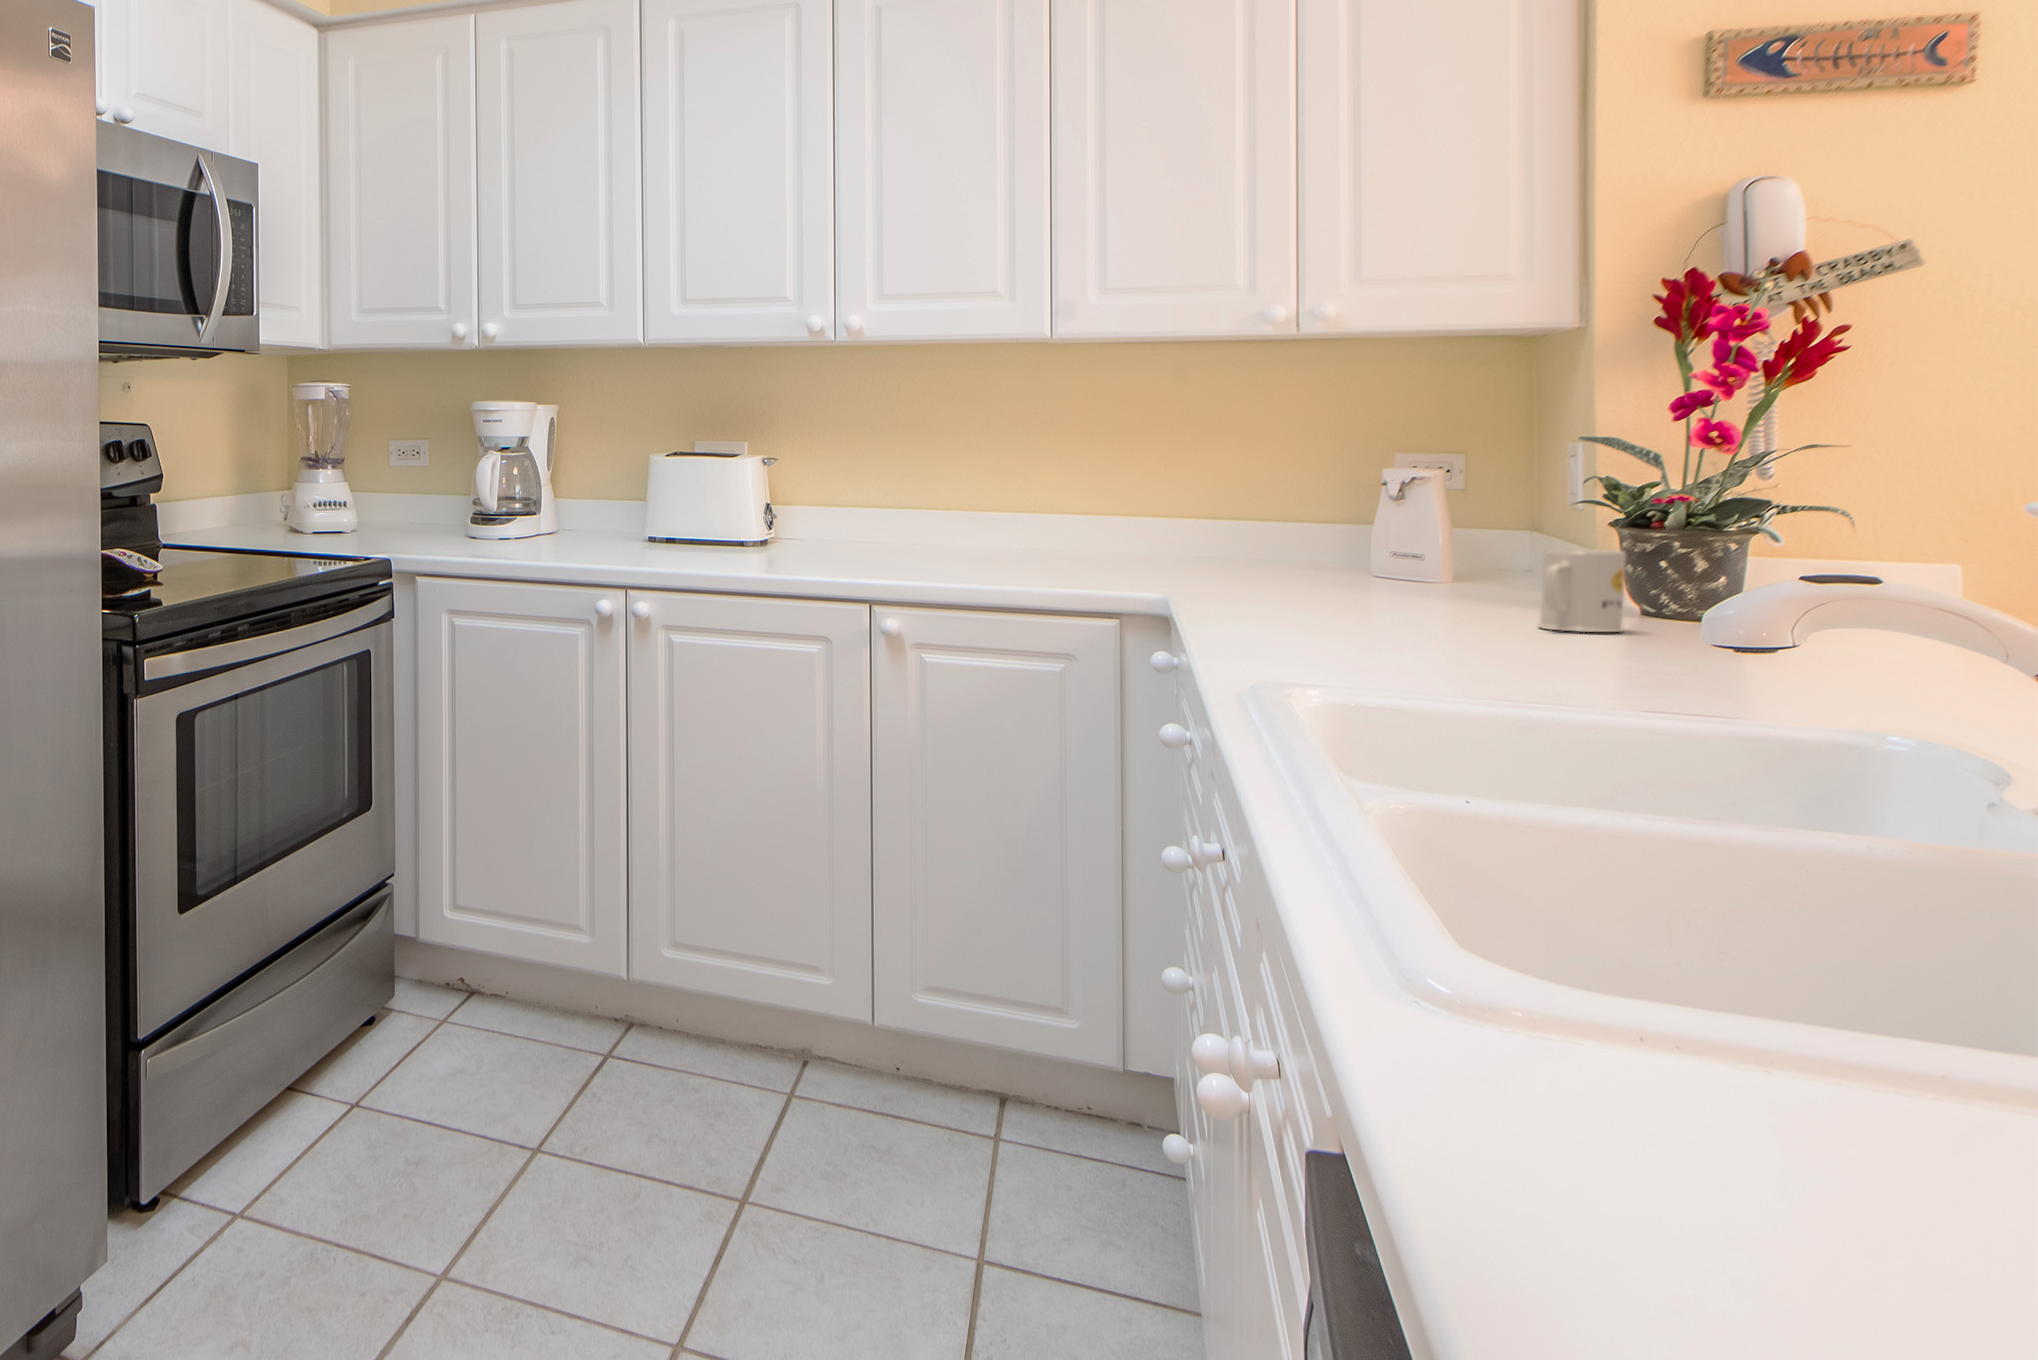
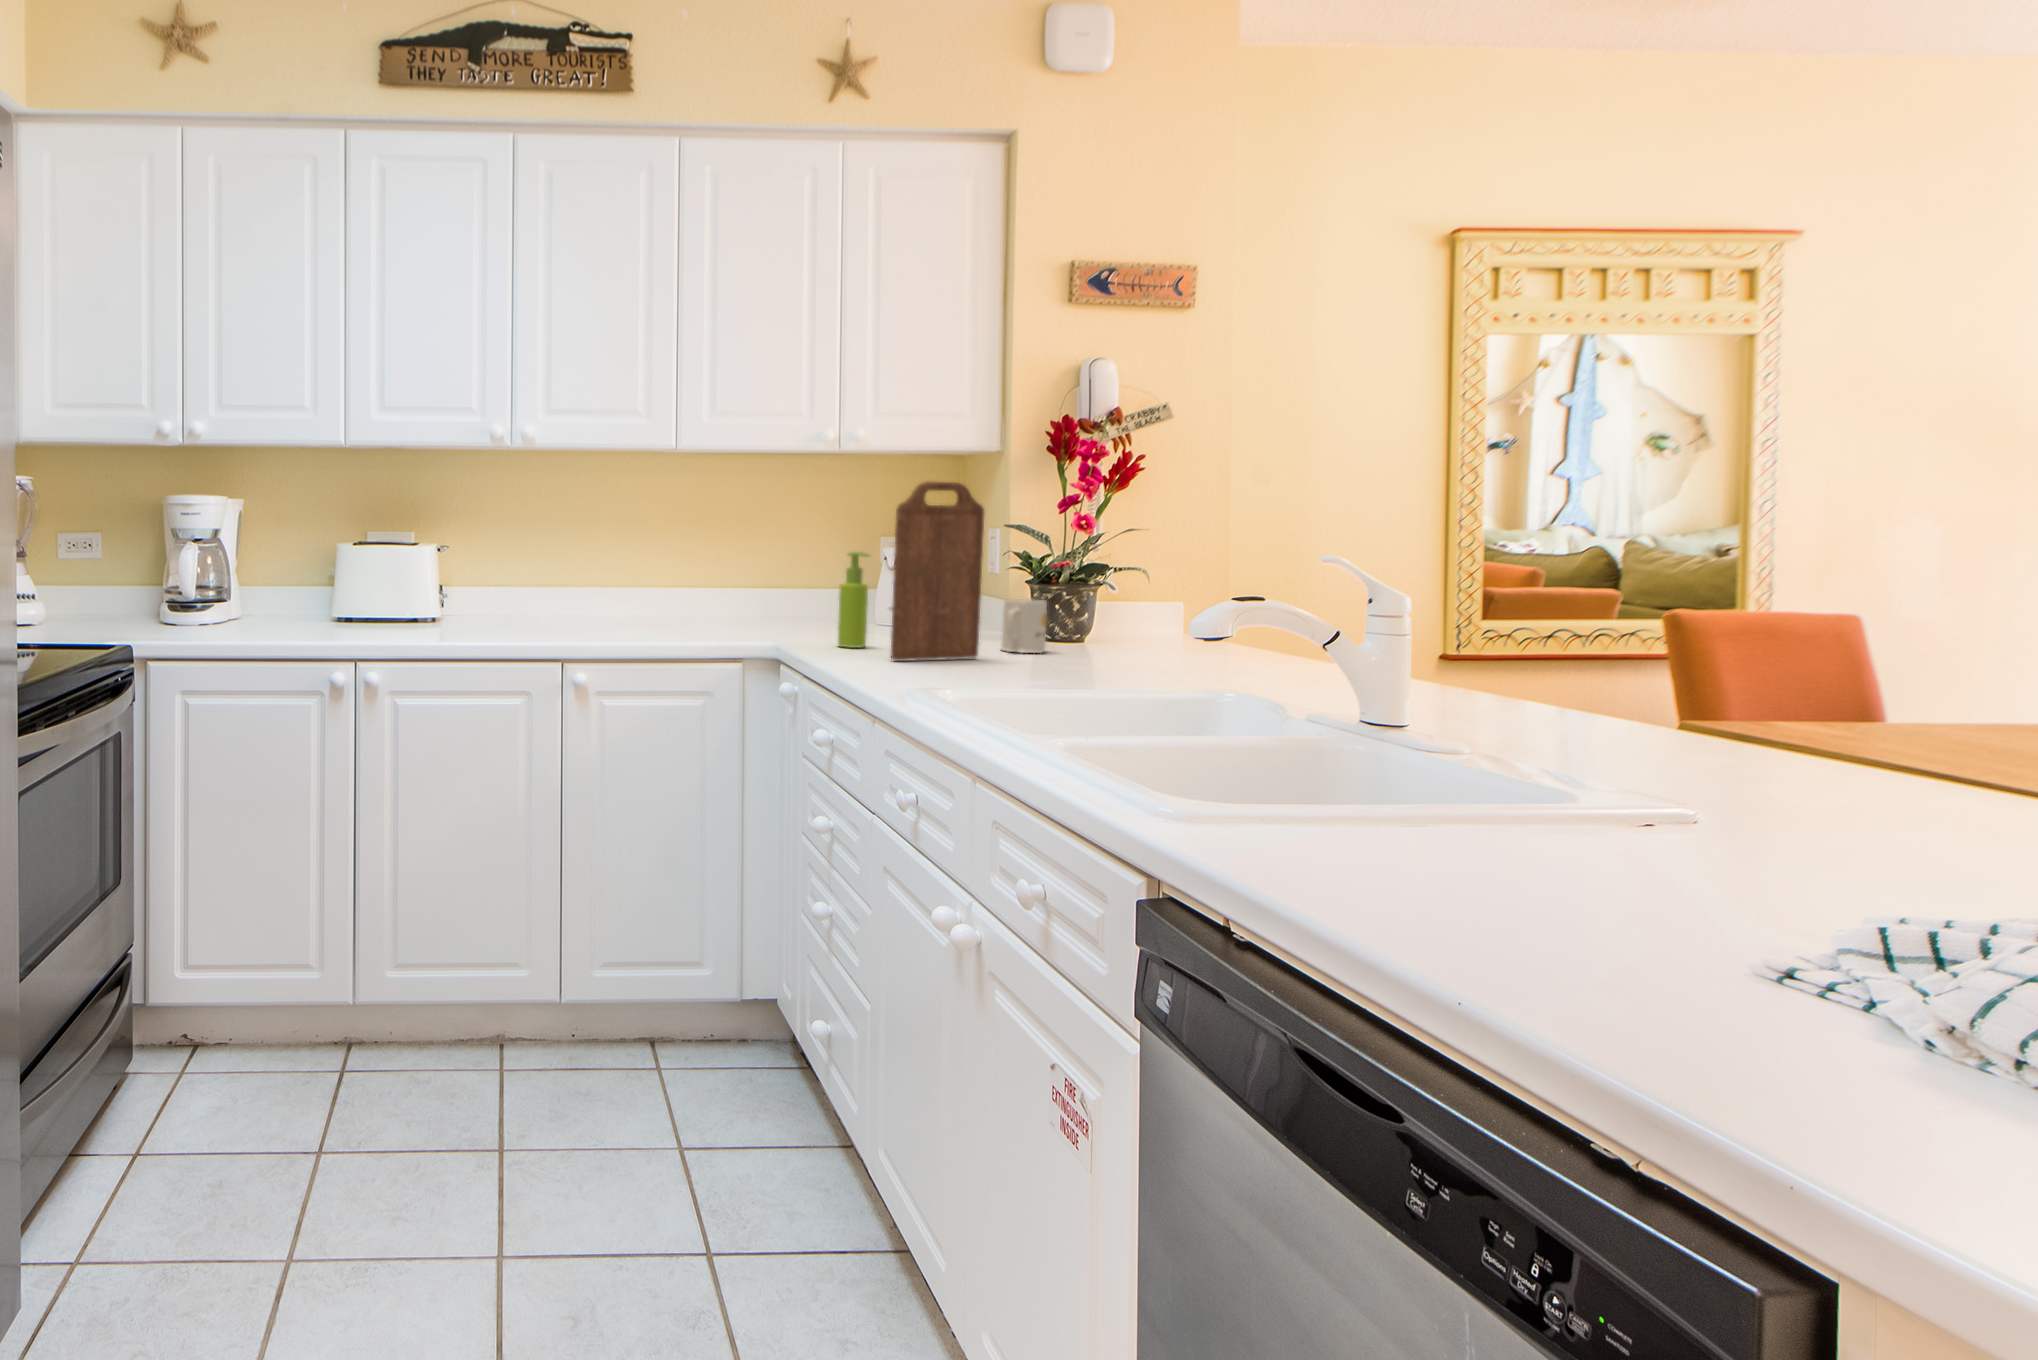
cutting board: none [1318,369,1493,638] -> present [891,481,984,661]
soap dispenser: none [1251,481,1303,619] -> present [838,552,869,648]

